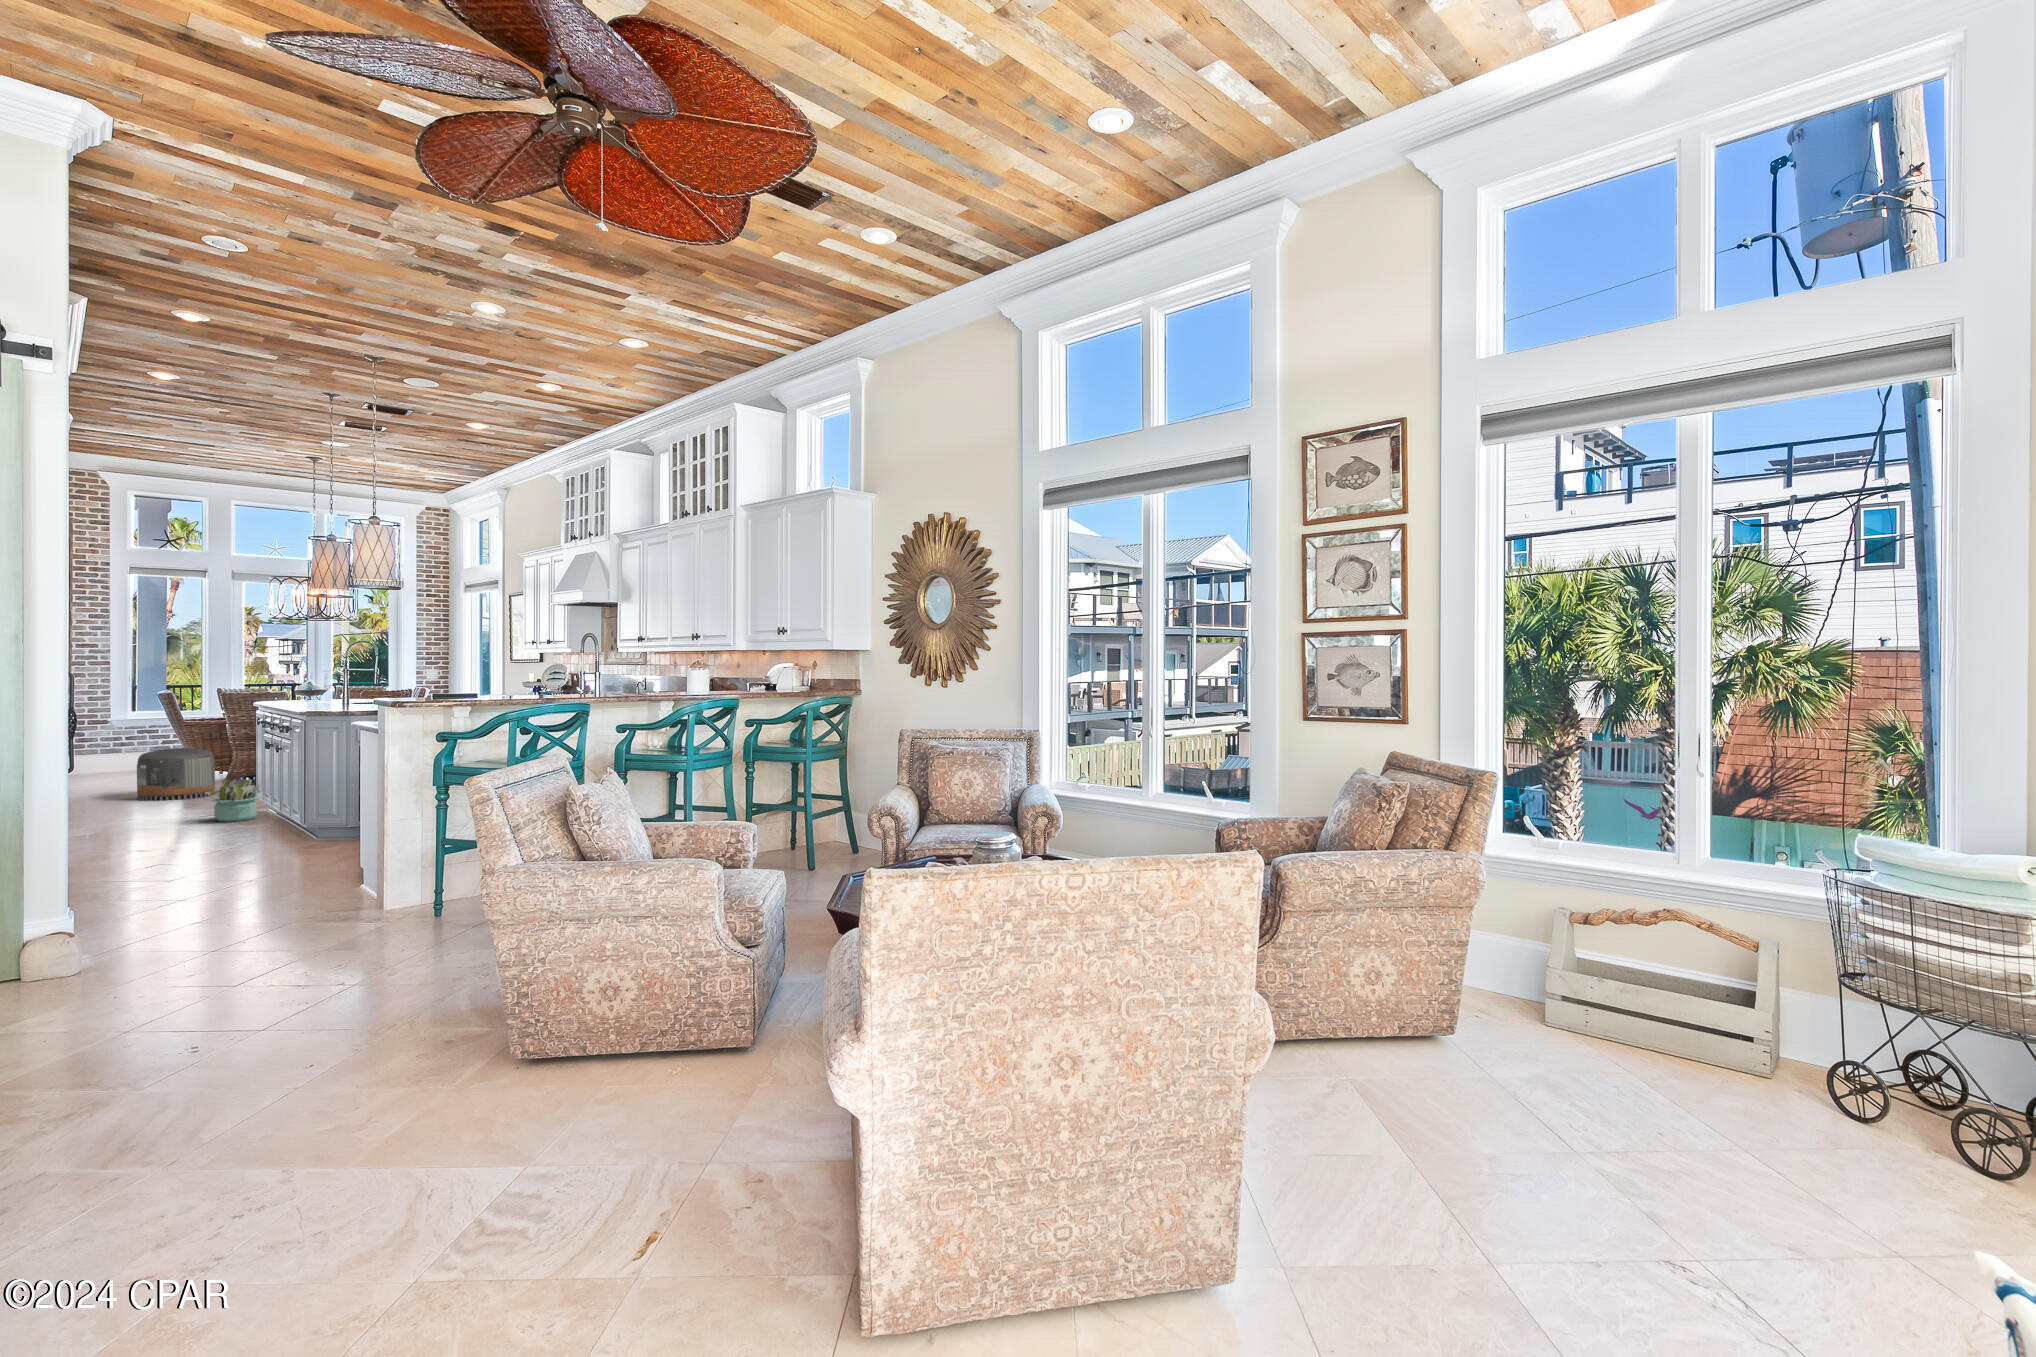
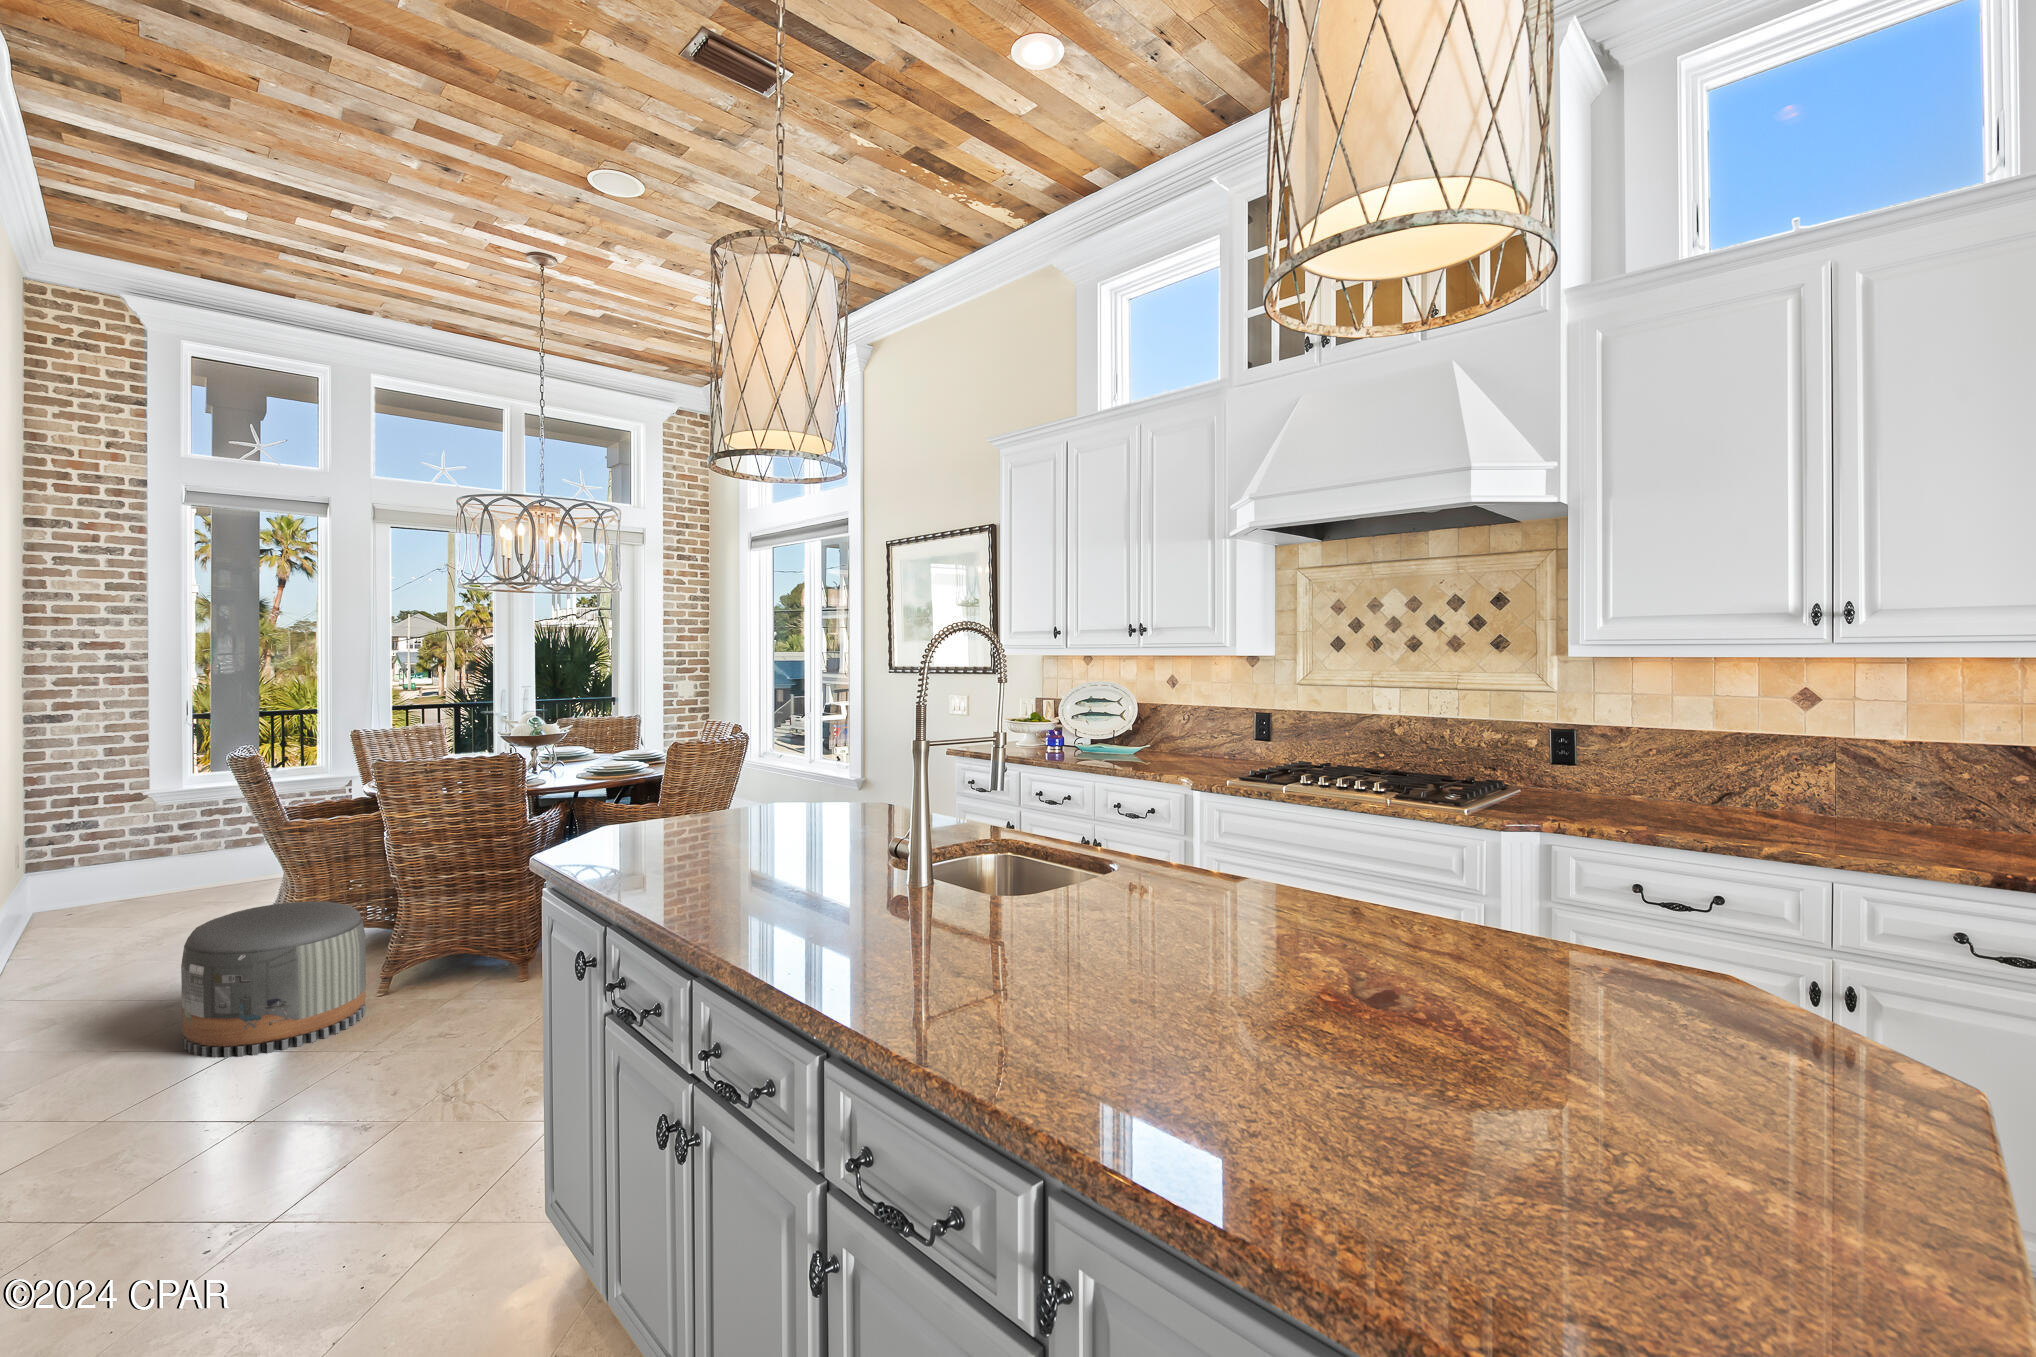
decorative plant: present [206,779,259,822] -> none [376,1101,548,1285]

